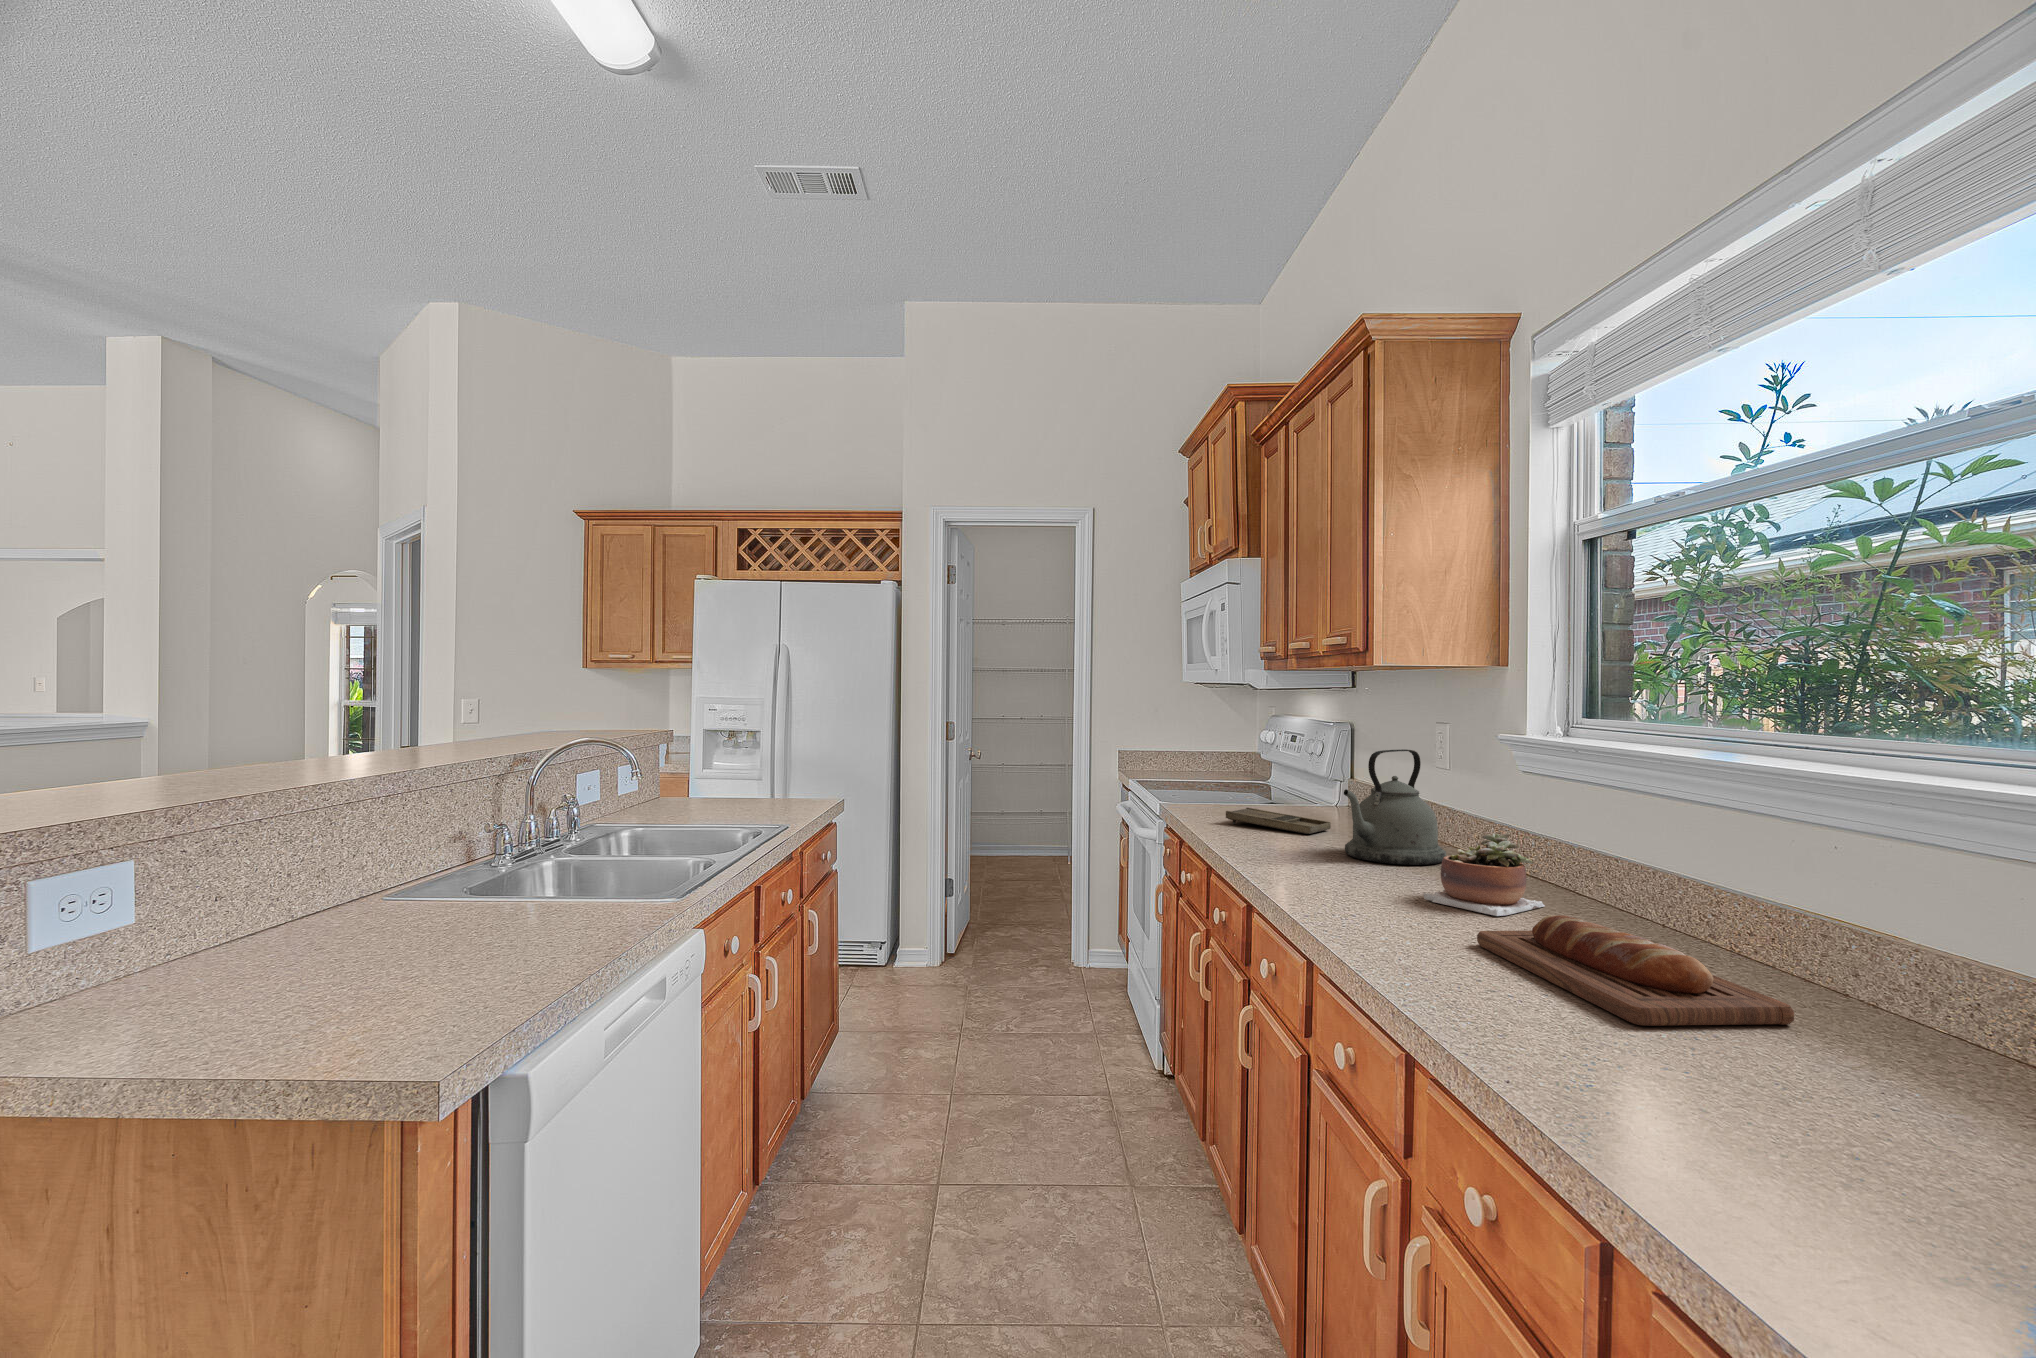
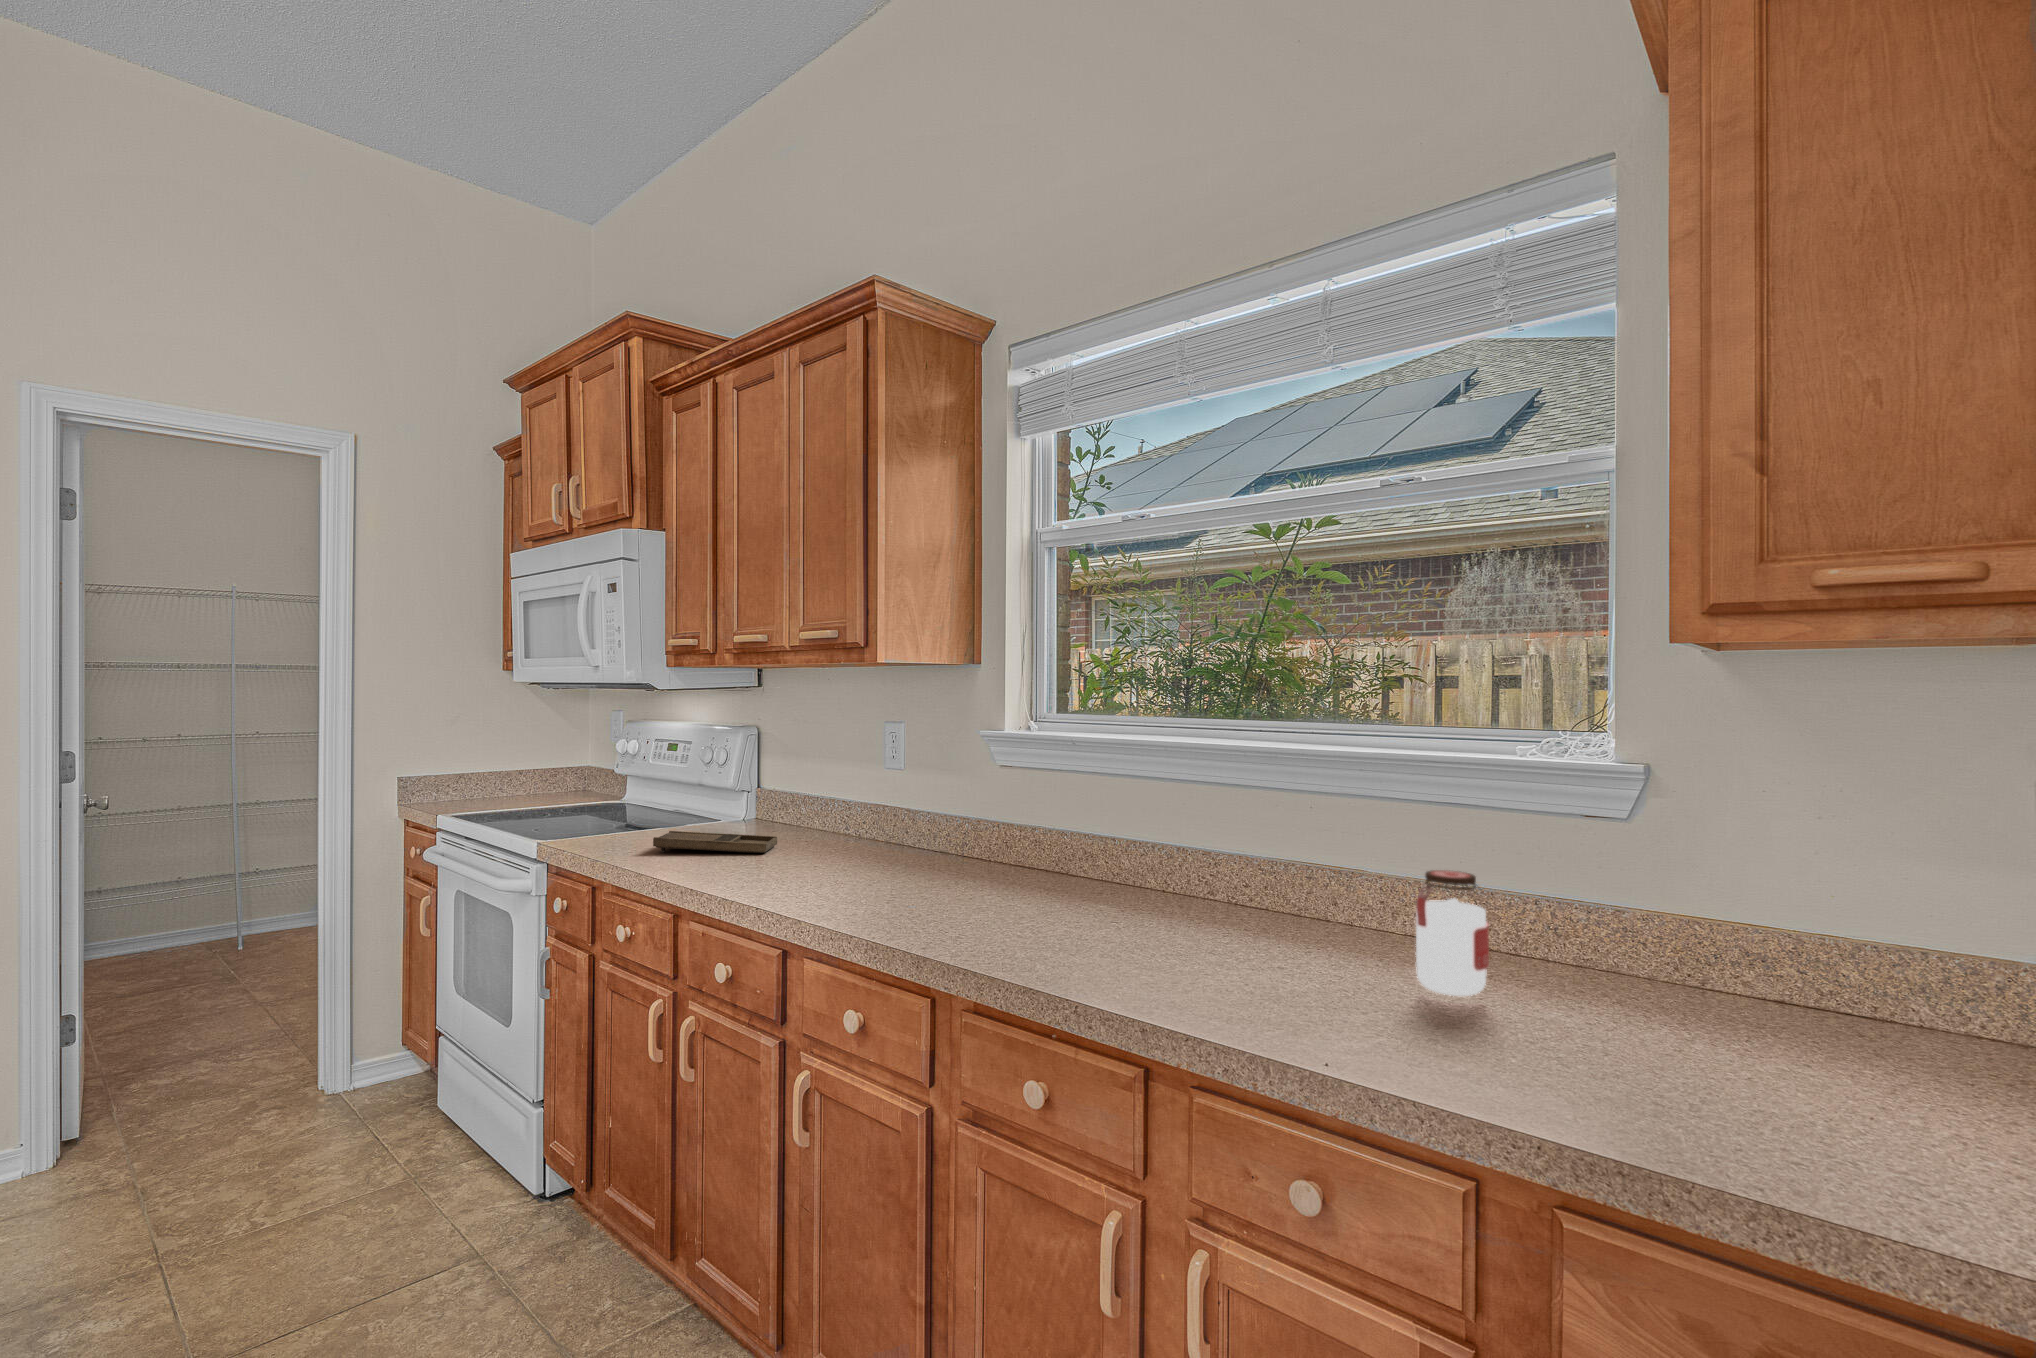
kettle: present [1344,749,1446,865] -> none [829,750,930,872]
succulent plant: present [1424,833,1545,916] -> none [976,824,1067,907]
bread loaf: present [1477,915,1794,1026] -> none [1085,894,1351,979]
jar: none [1789,933,1910,1103] -> present [1416,870,1489,996]

